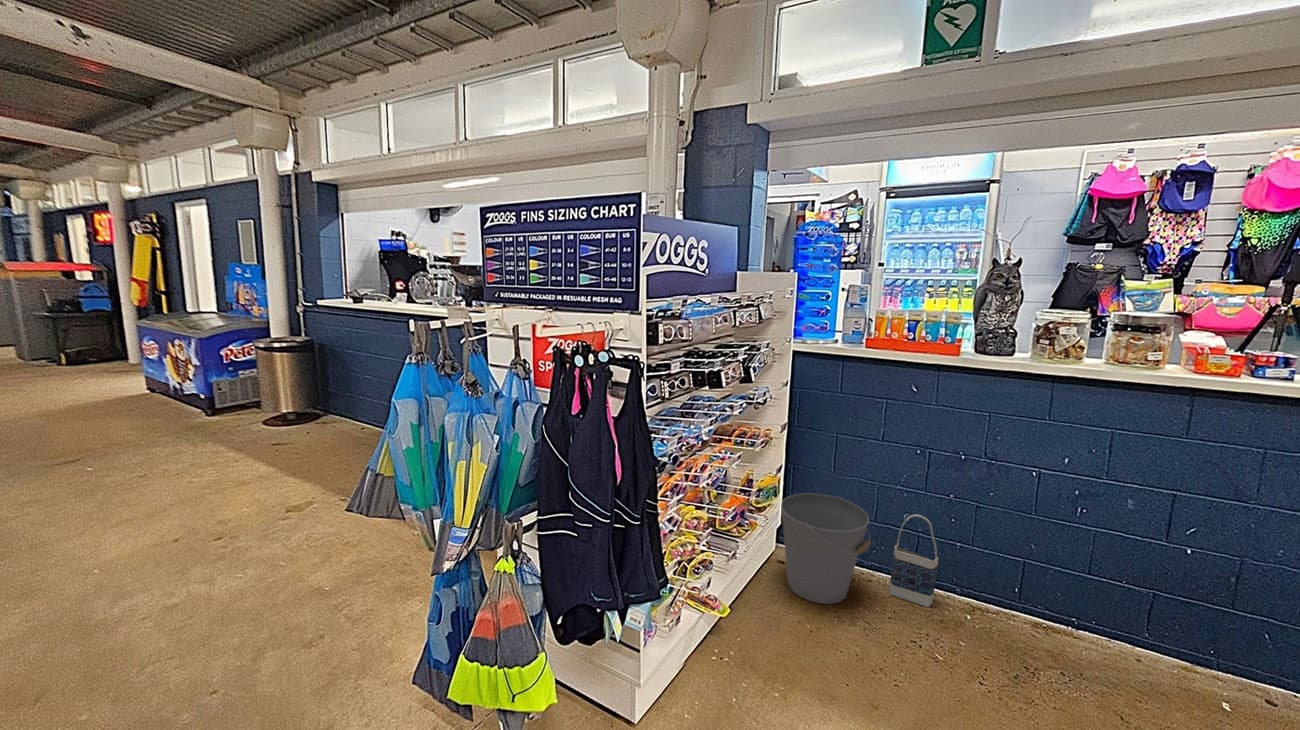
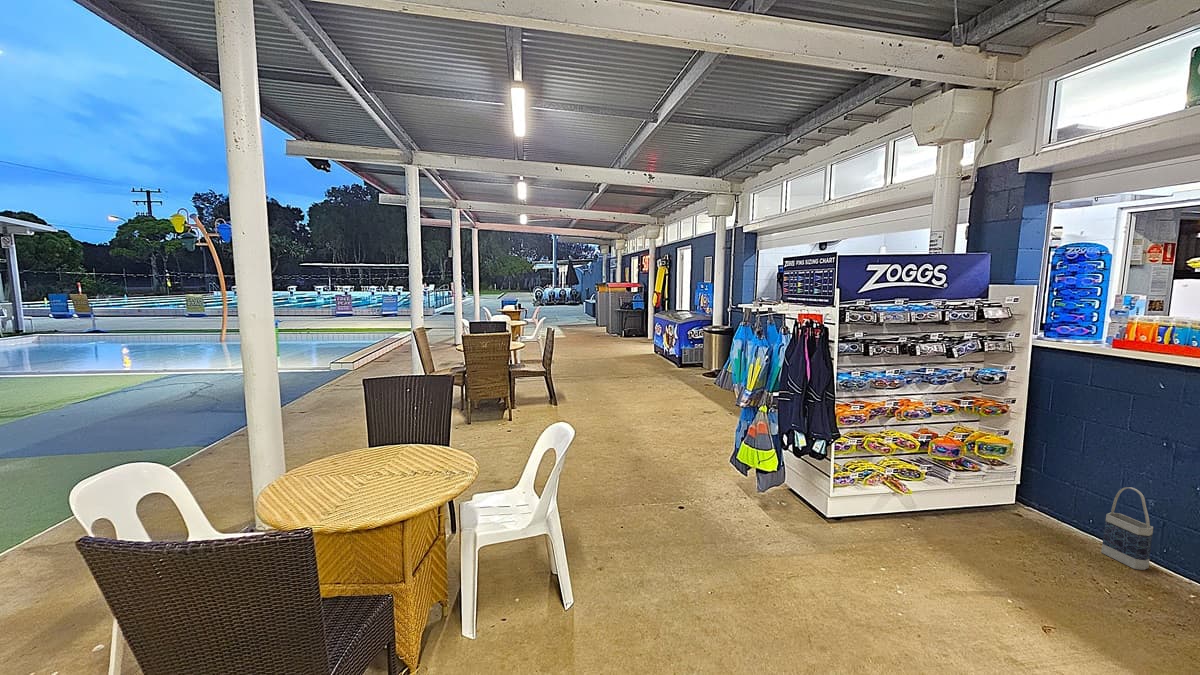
bucket: present [781,493,871,604] -> none [991,454,1079,538]

